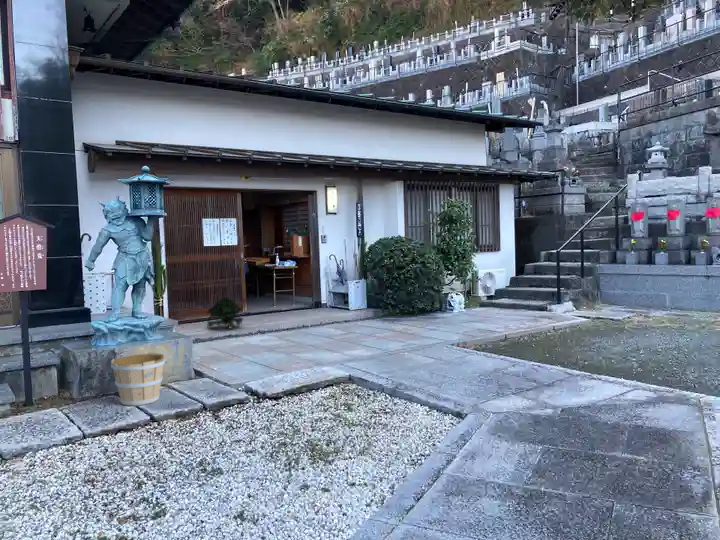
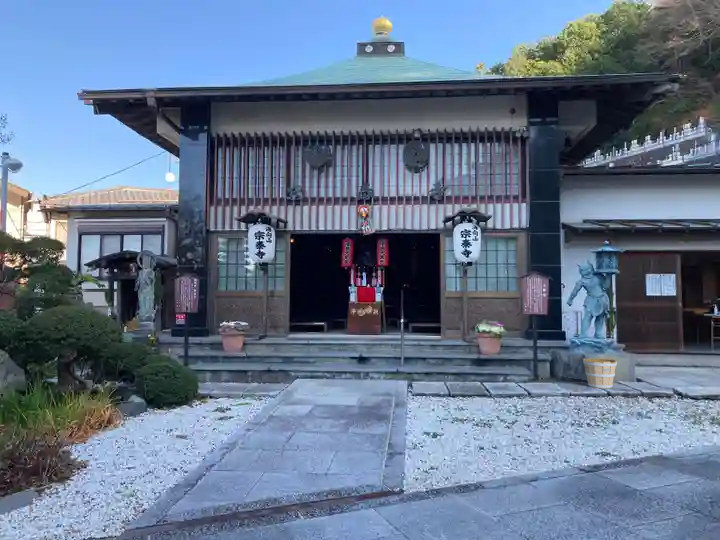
potted plant: present [207,298,243,329] -> none [648,335,680,360]

